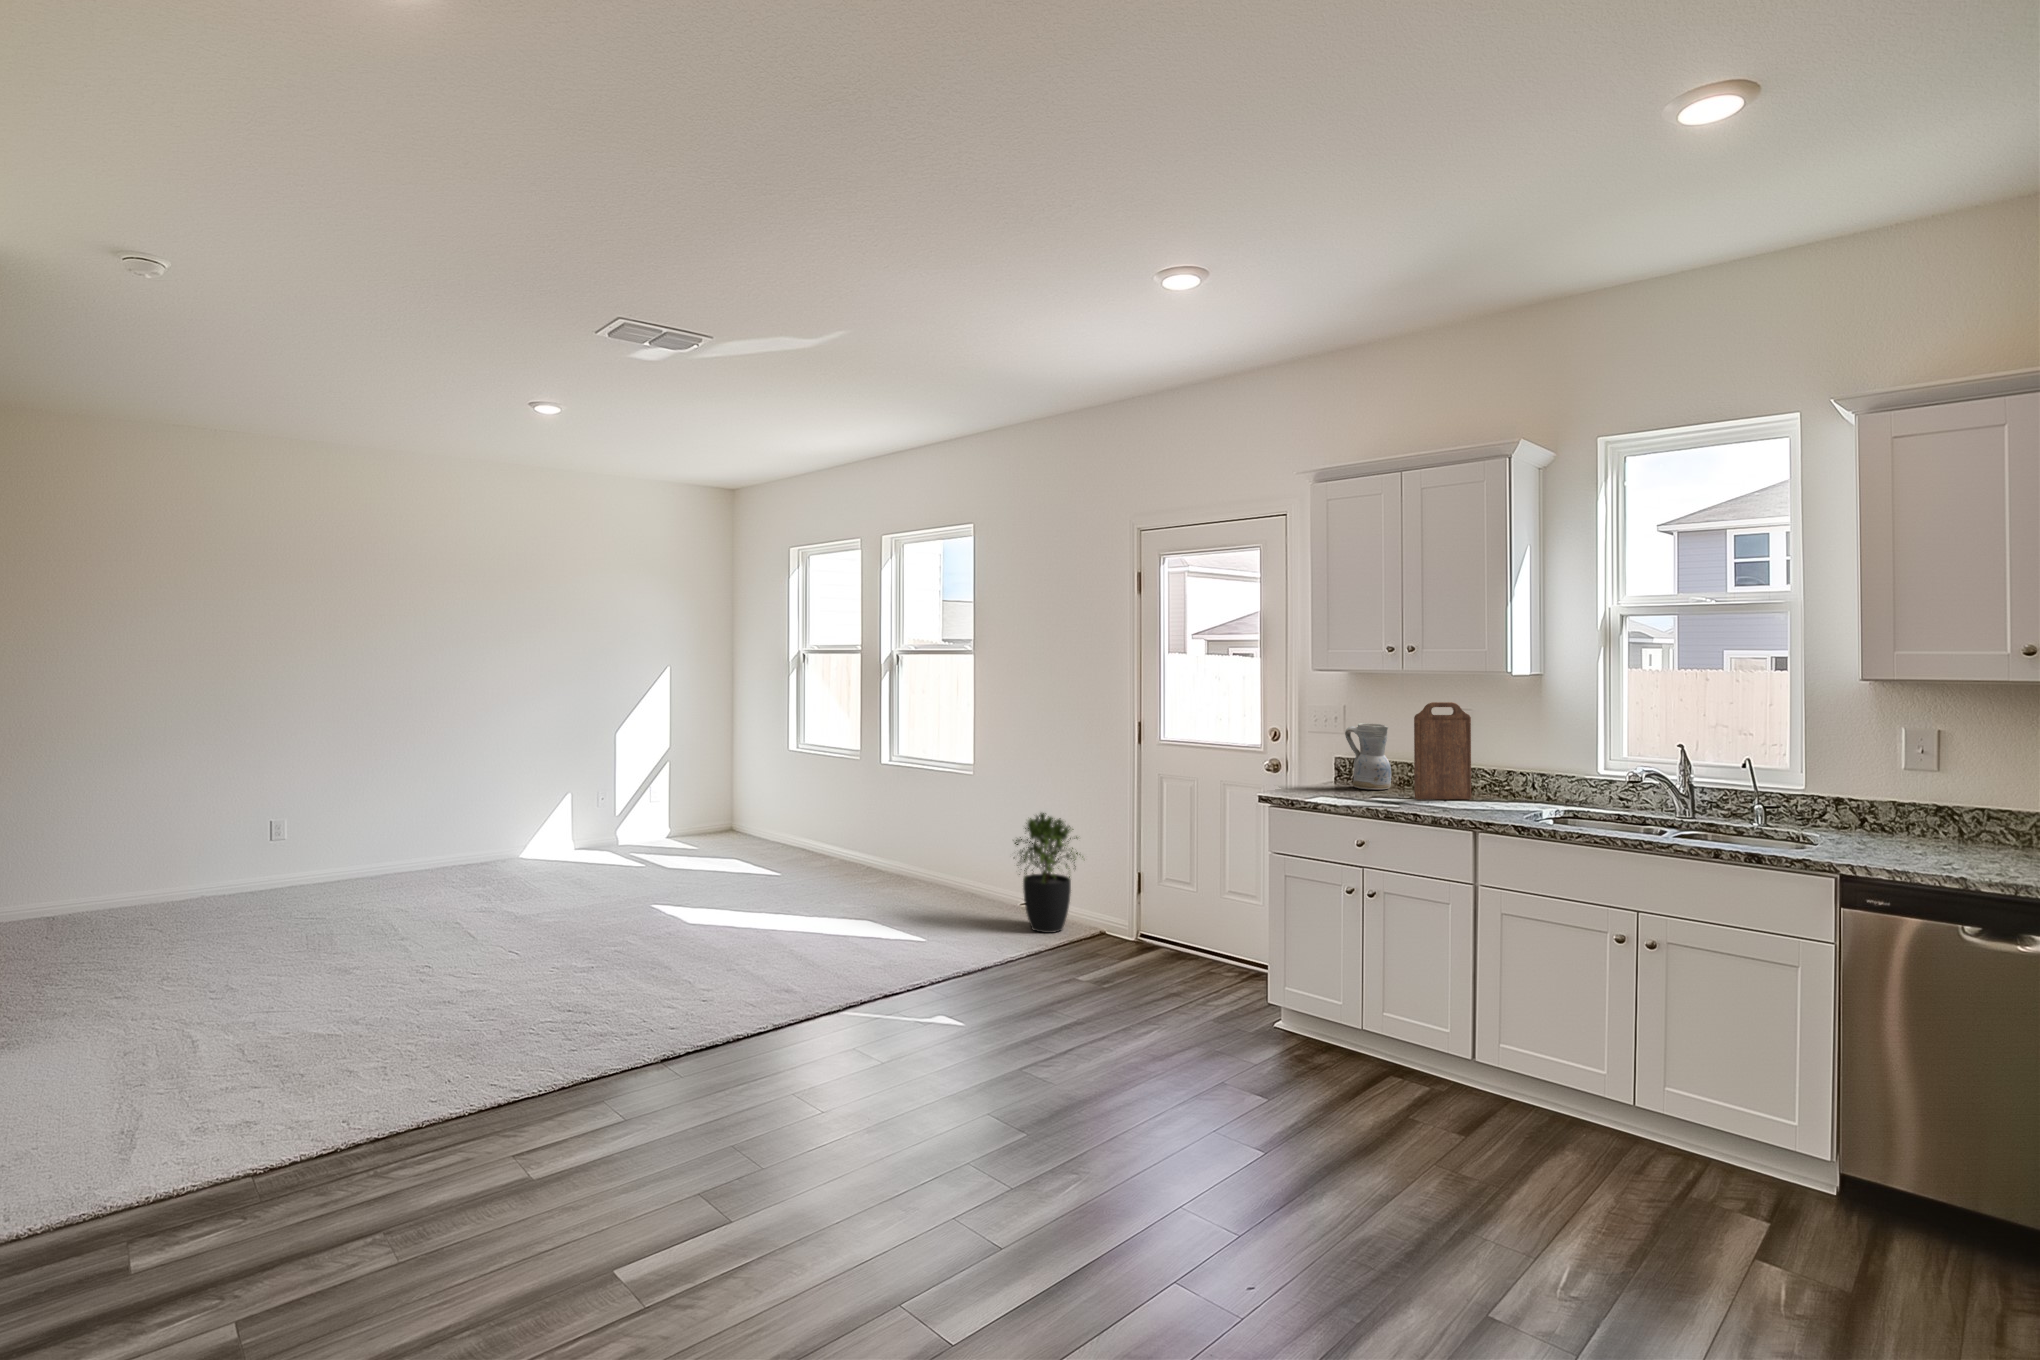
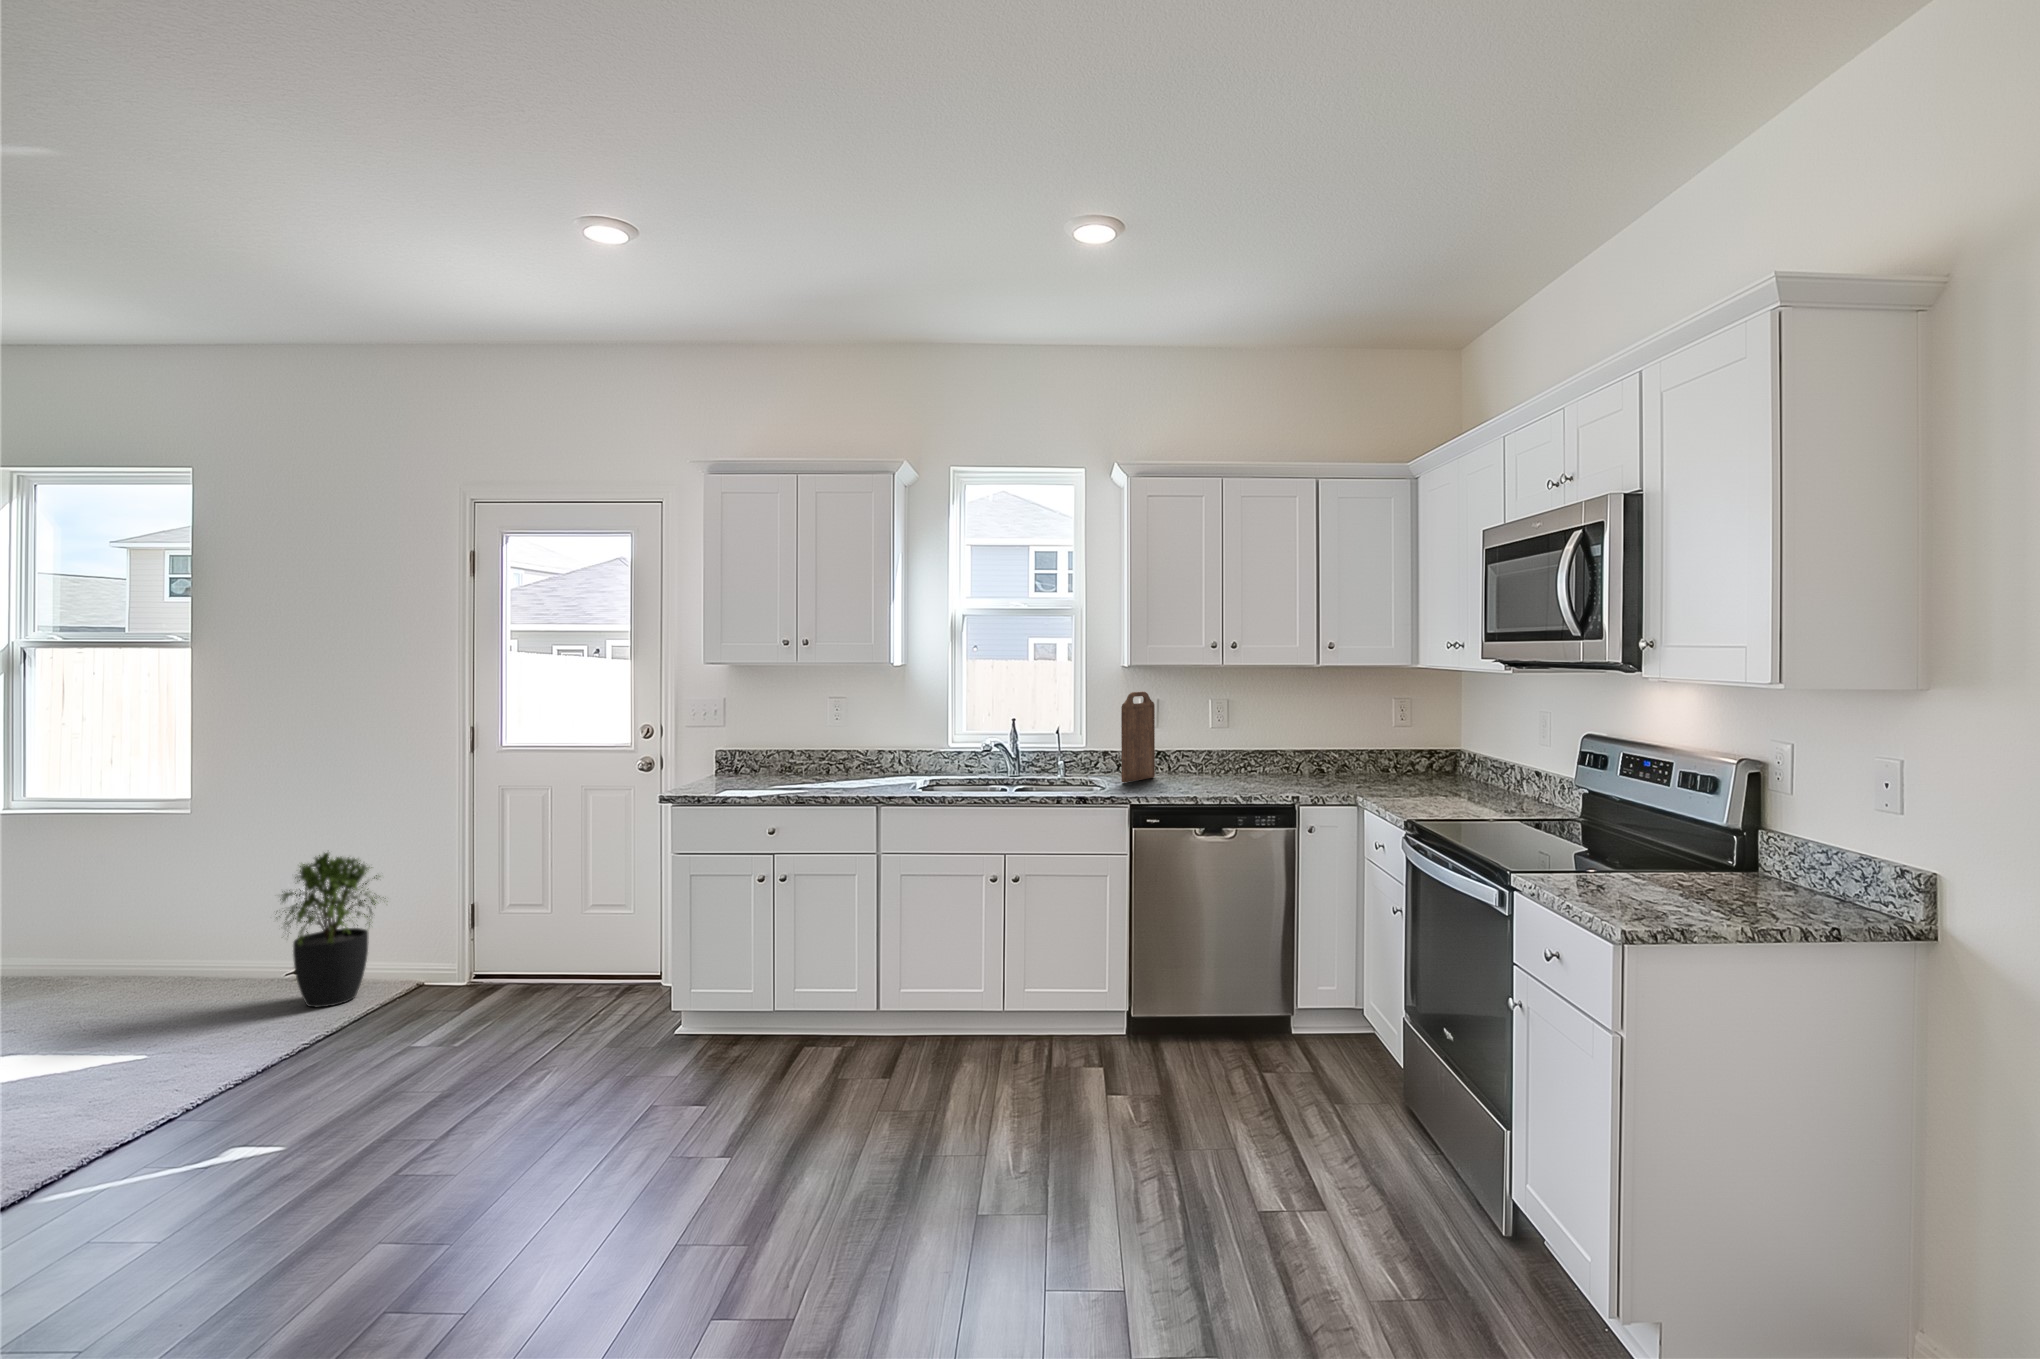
cutting board: present [1414,702,1471,799] -> present [1121,692,1155,783]
ceramic pitcher: present [1345,723,1391,789] -> none [734,715,779,779]

